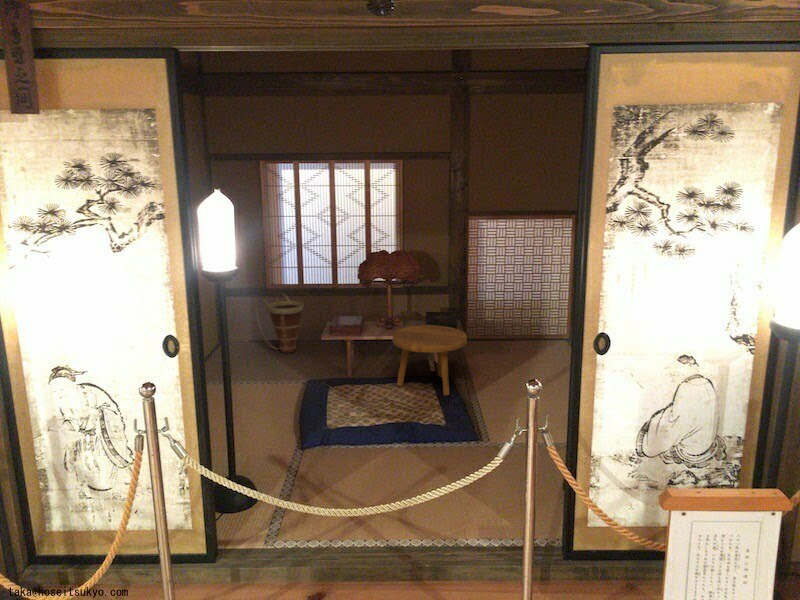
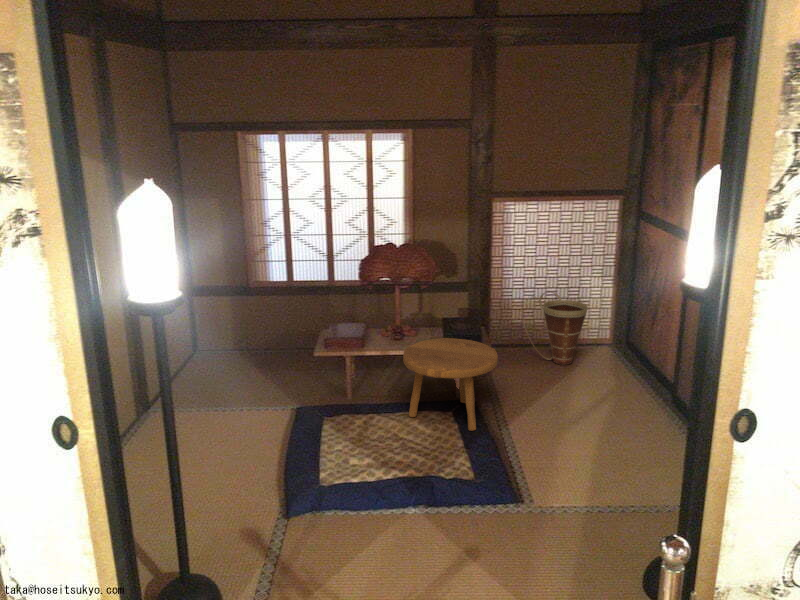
basket: present [256,295,303,353] -> present [527,292,588,365]

